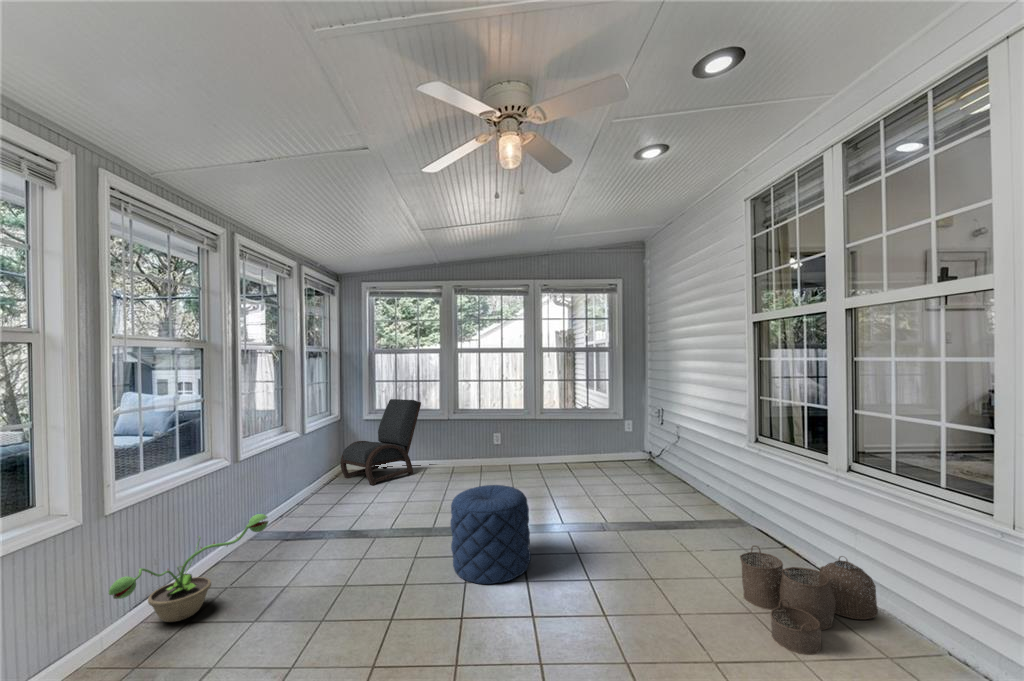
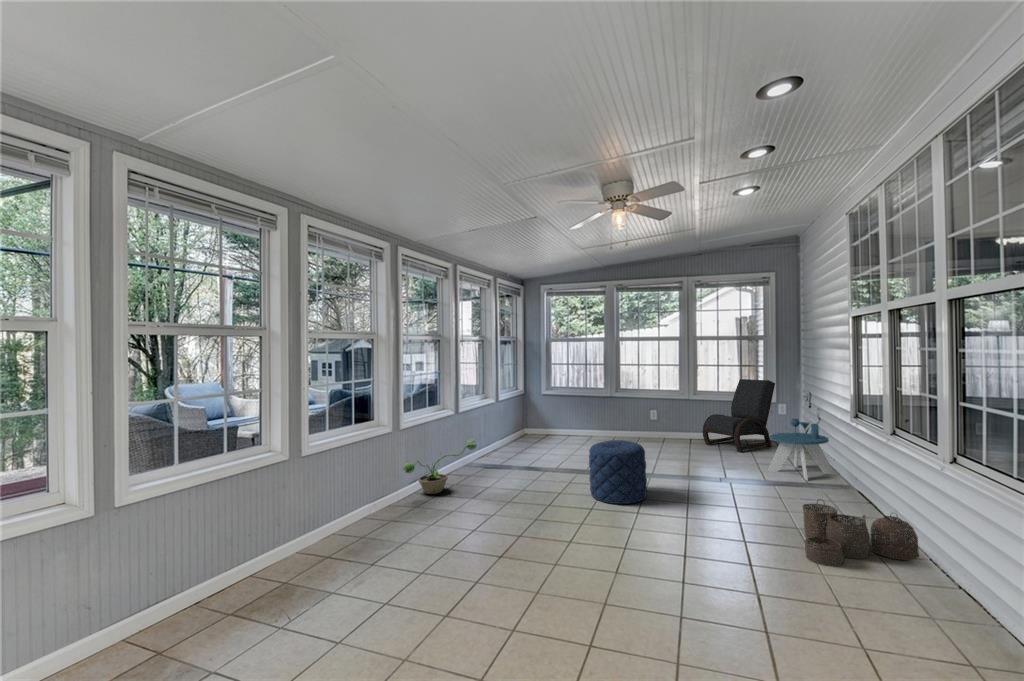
lounge chair: present [340,399,421,485] -> present [703,379,775,452]
side table: none [636,435,700,505] -> present [768,419,835,480]

